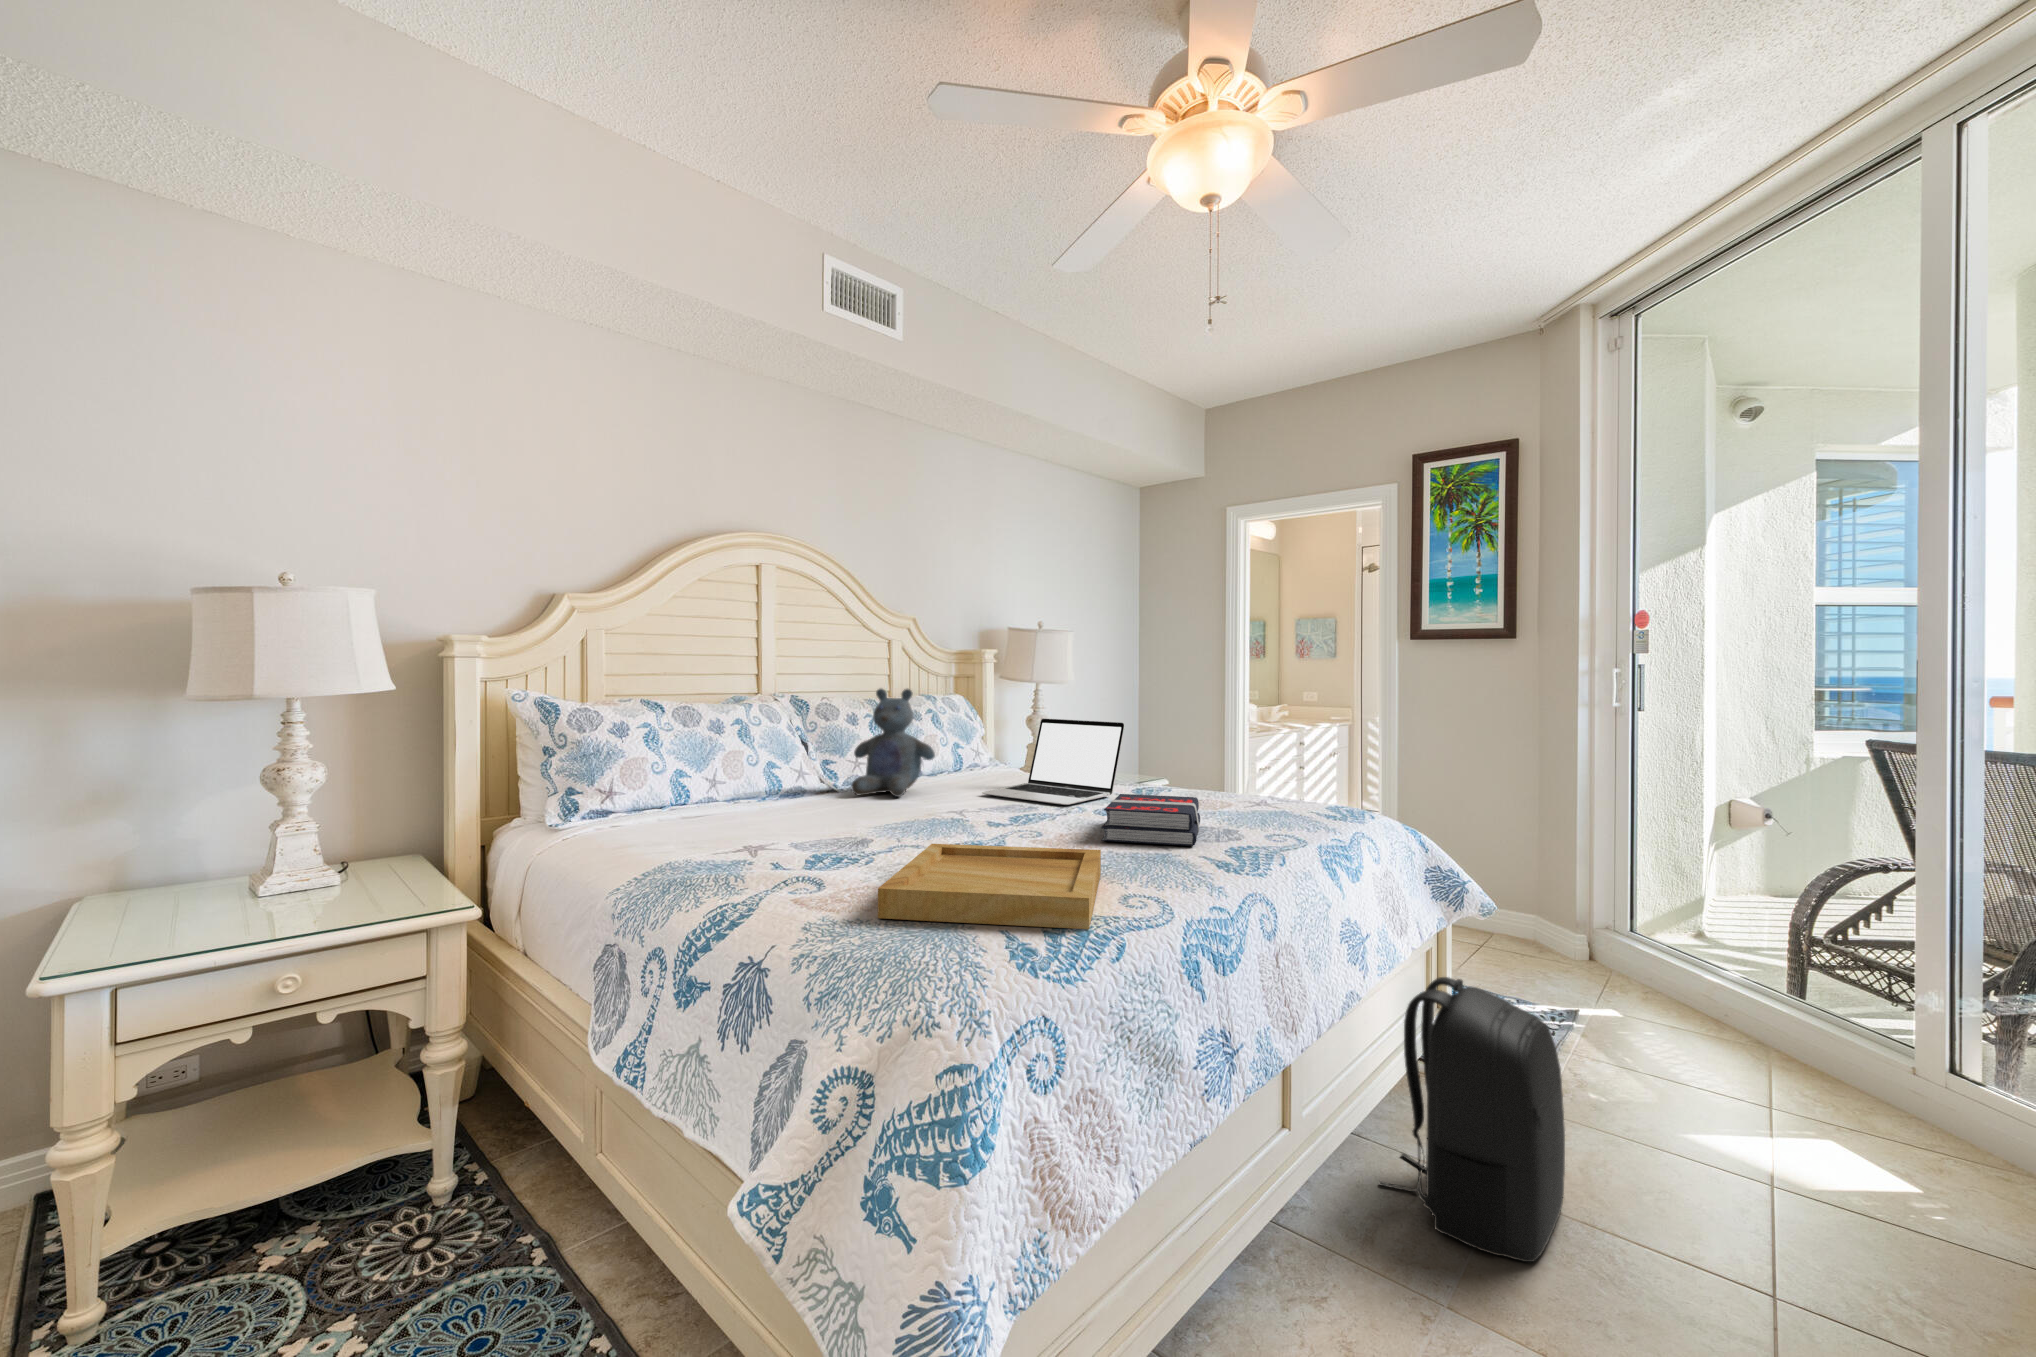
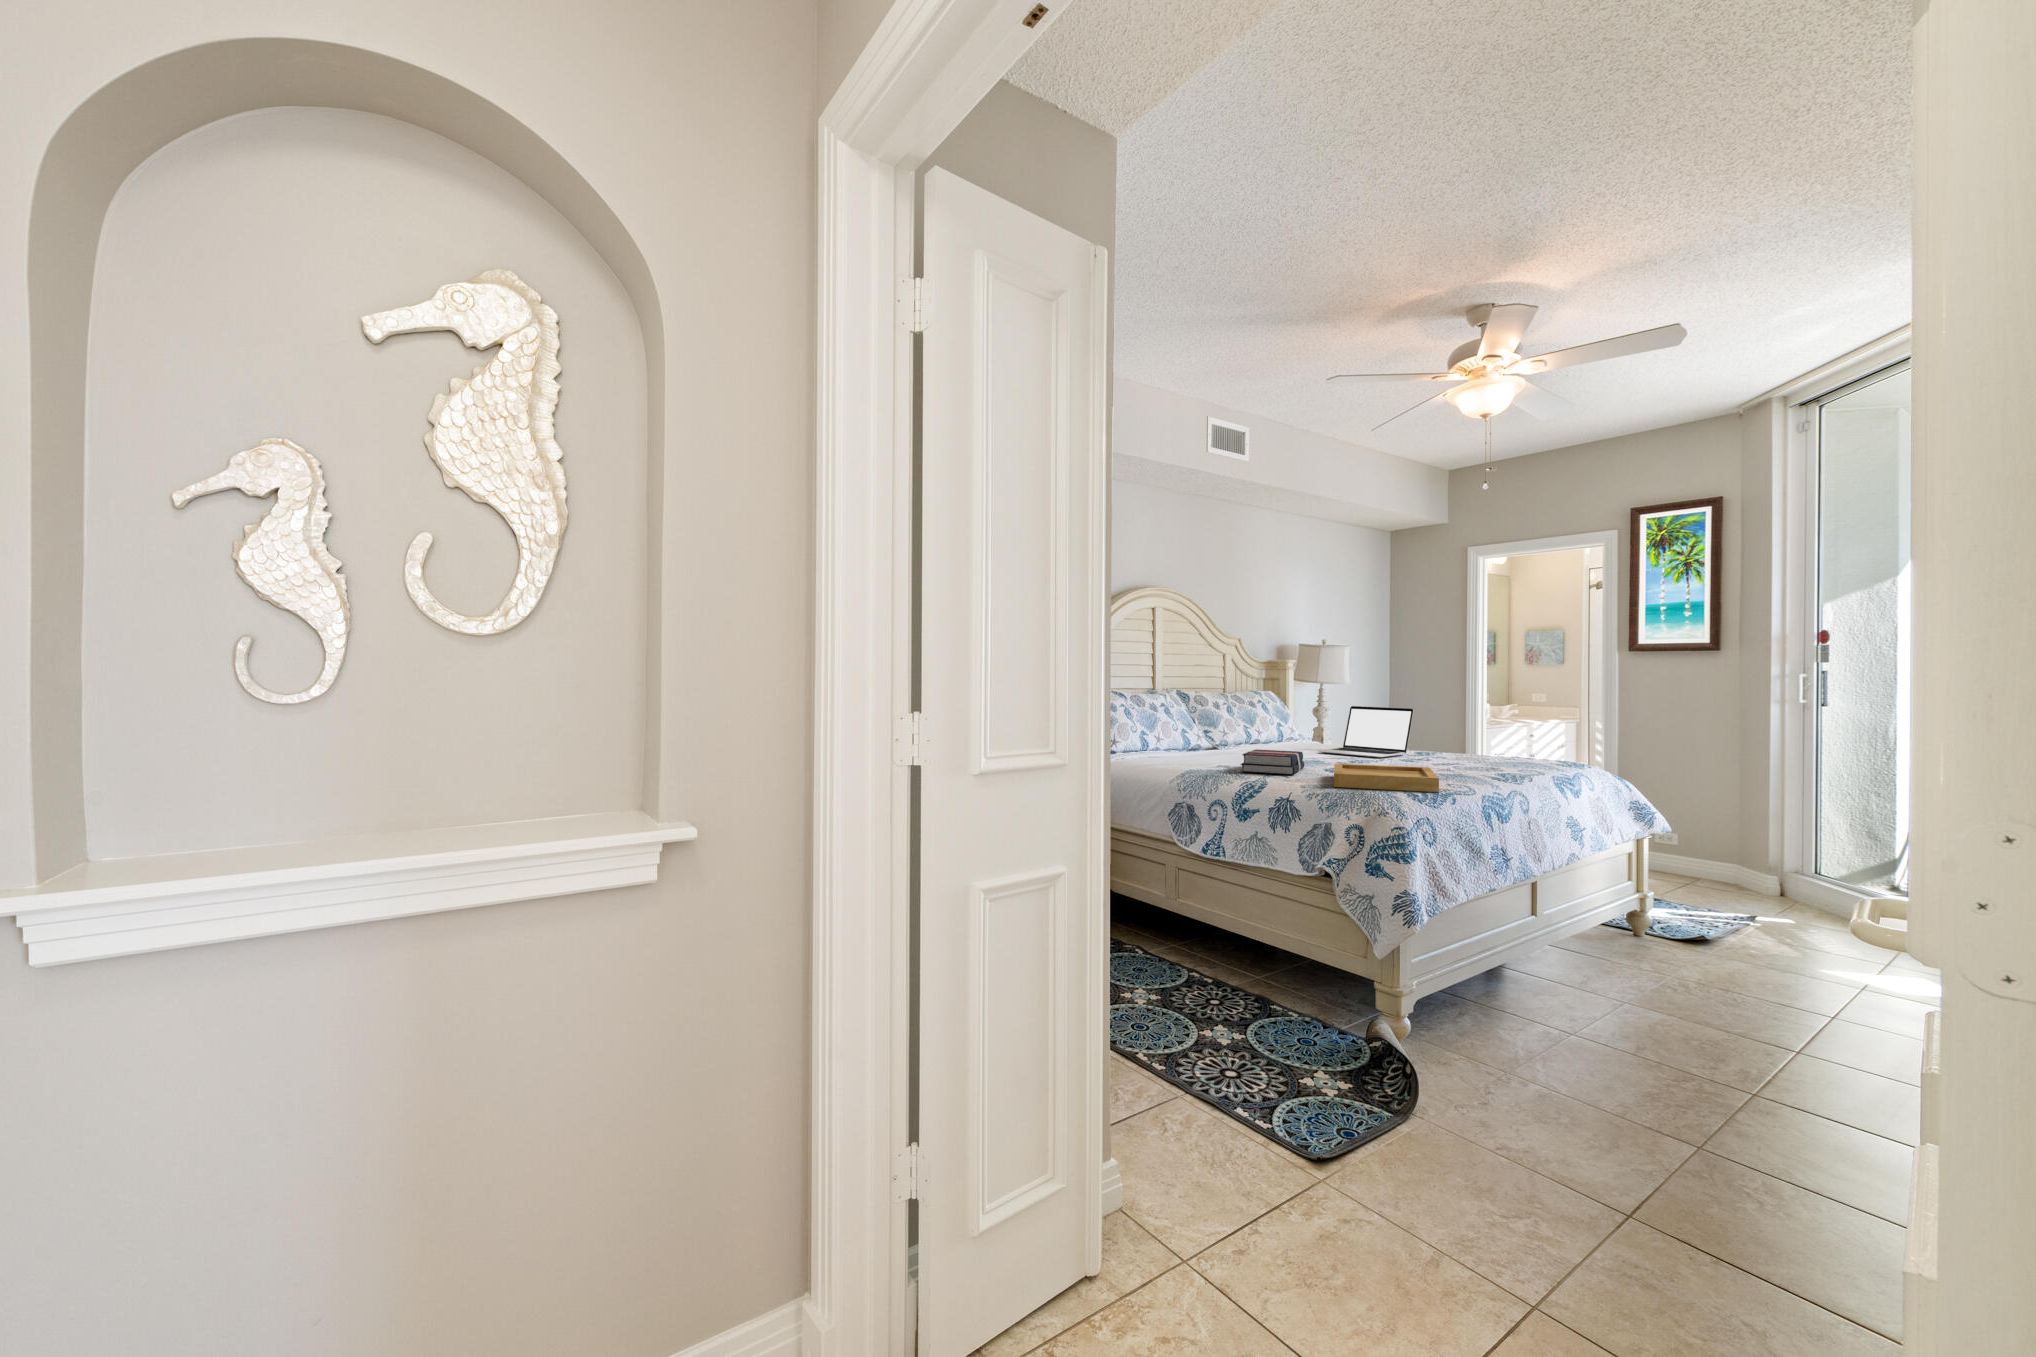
stuffed bear: present [851,689,935,797] -> none [1230,686,1284,752]
book: present [1101,794,1200,846] -> present [1241,750,1304,775]
backpack: present [1379,977,1565,1262] -> none [1590,852,1709,996]

